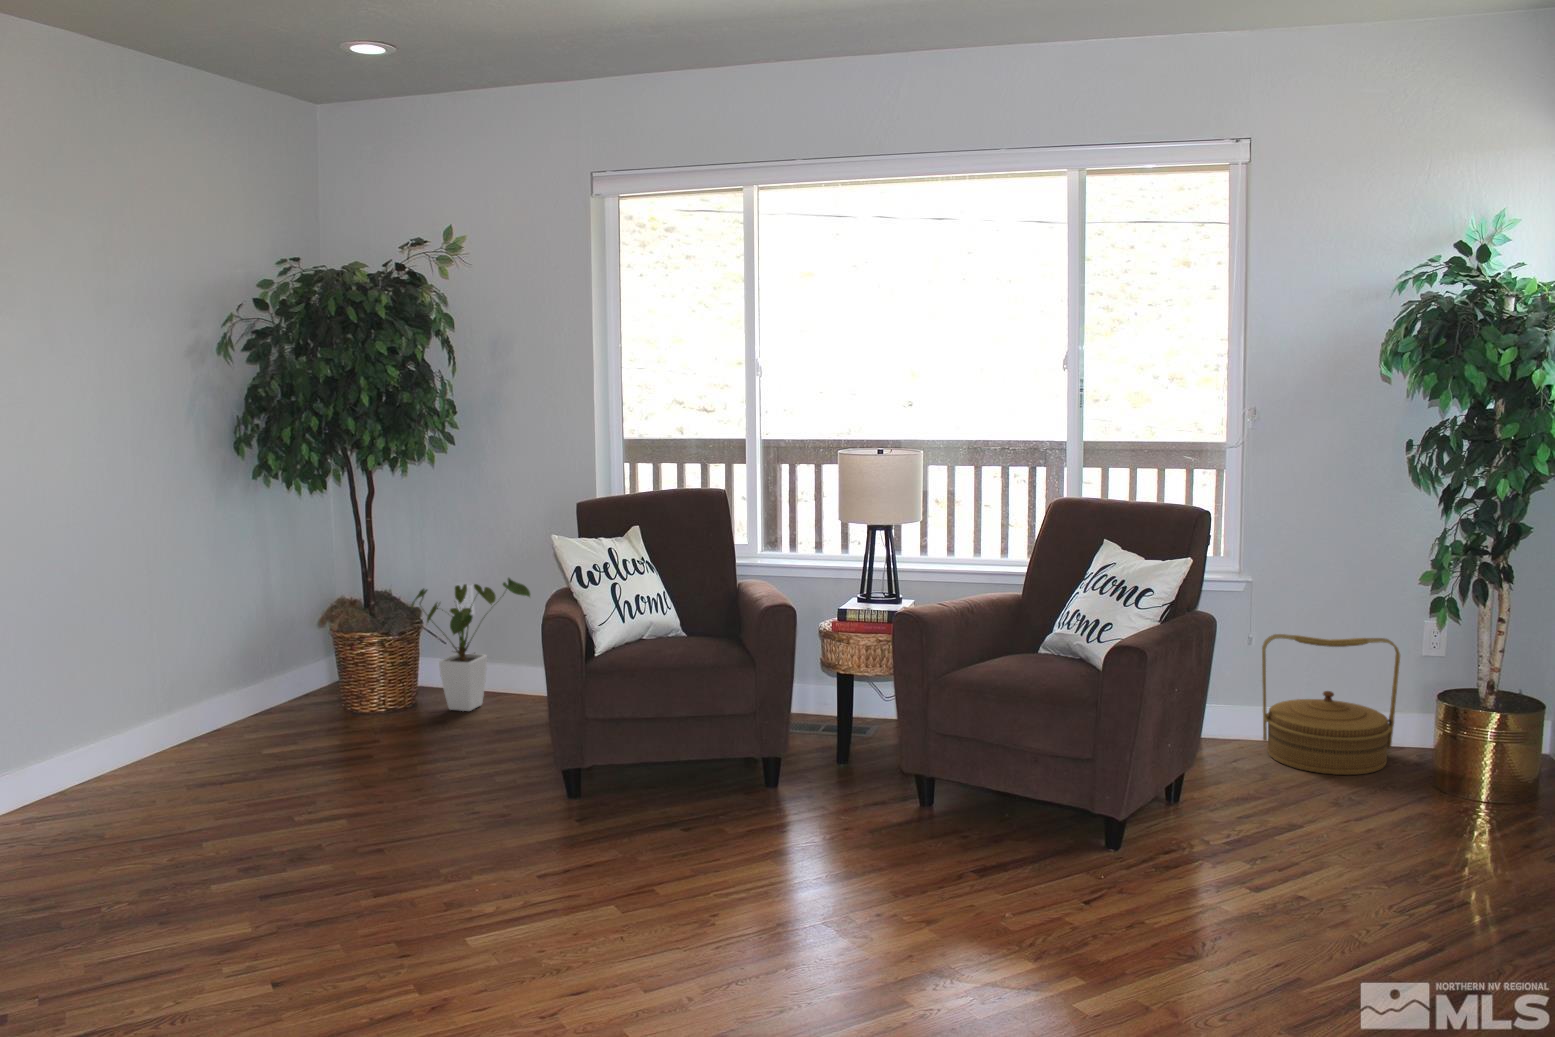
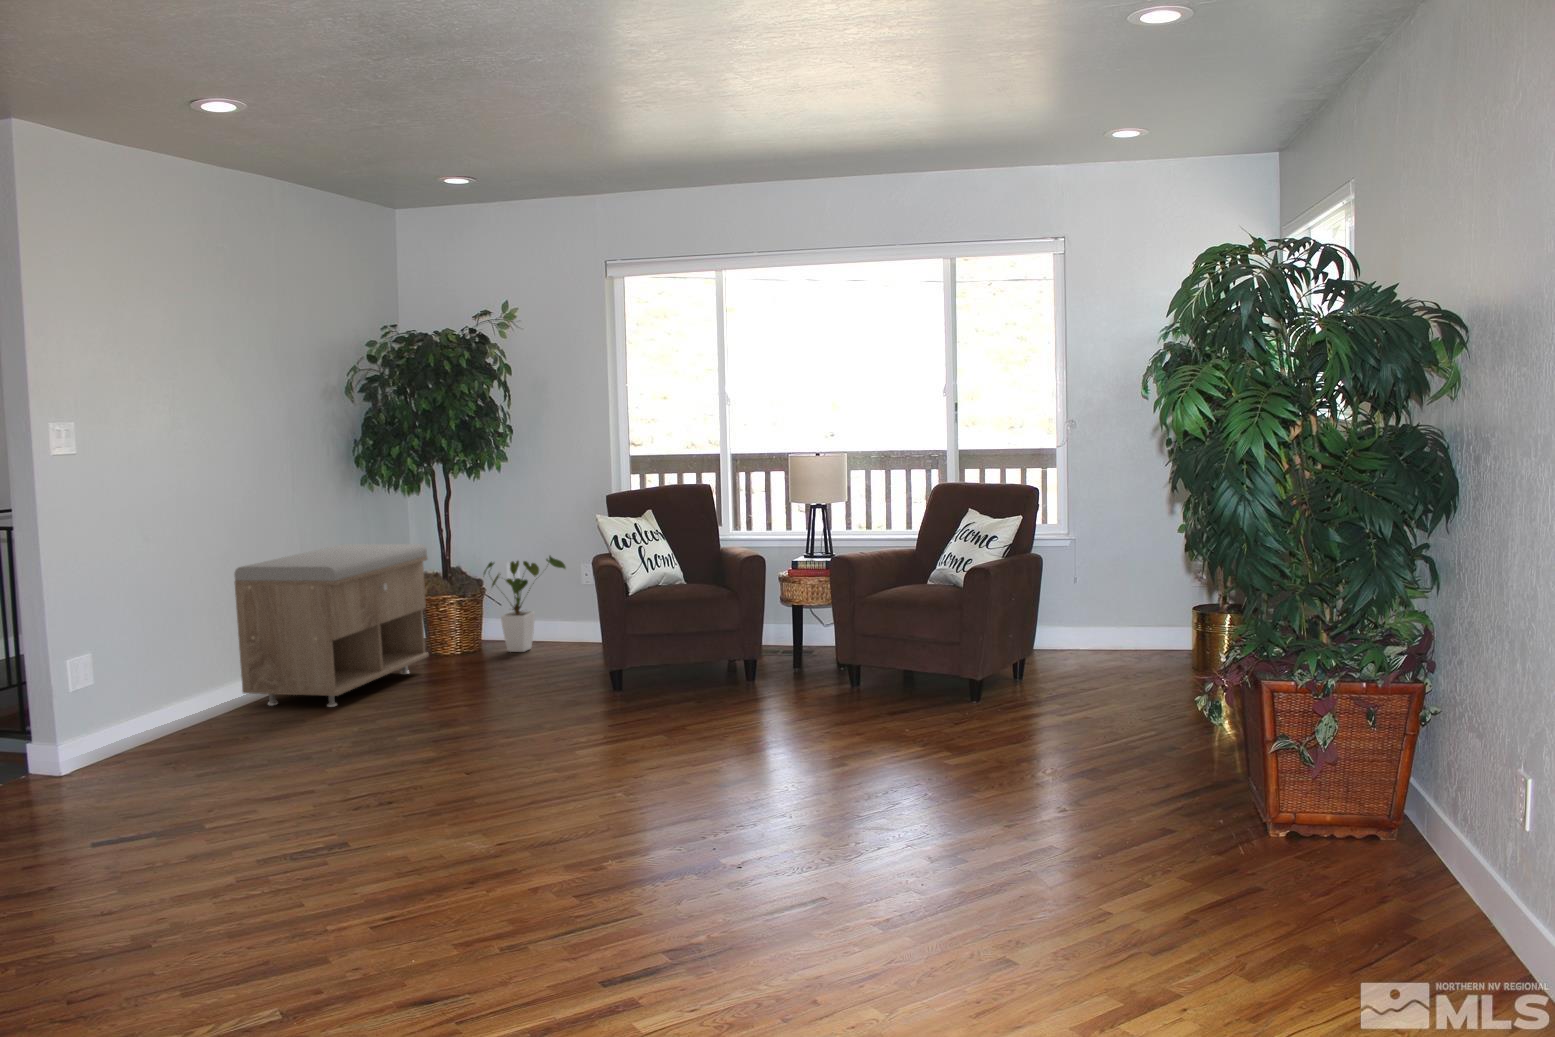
storage bench: none [18,564,329,816] -> present [234,544,429,707]
woven basket: present [1262,634,1400,775] -> none [1079,575,1168,665]

